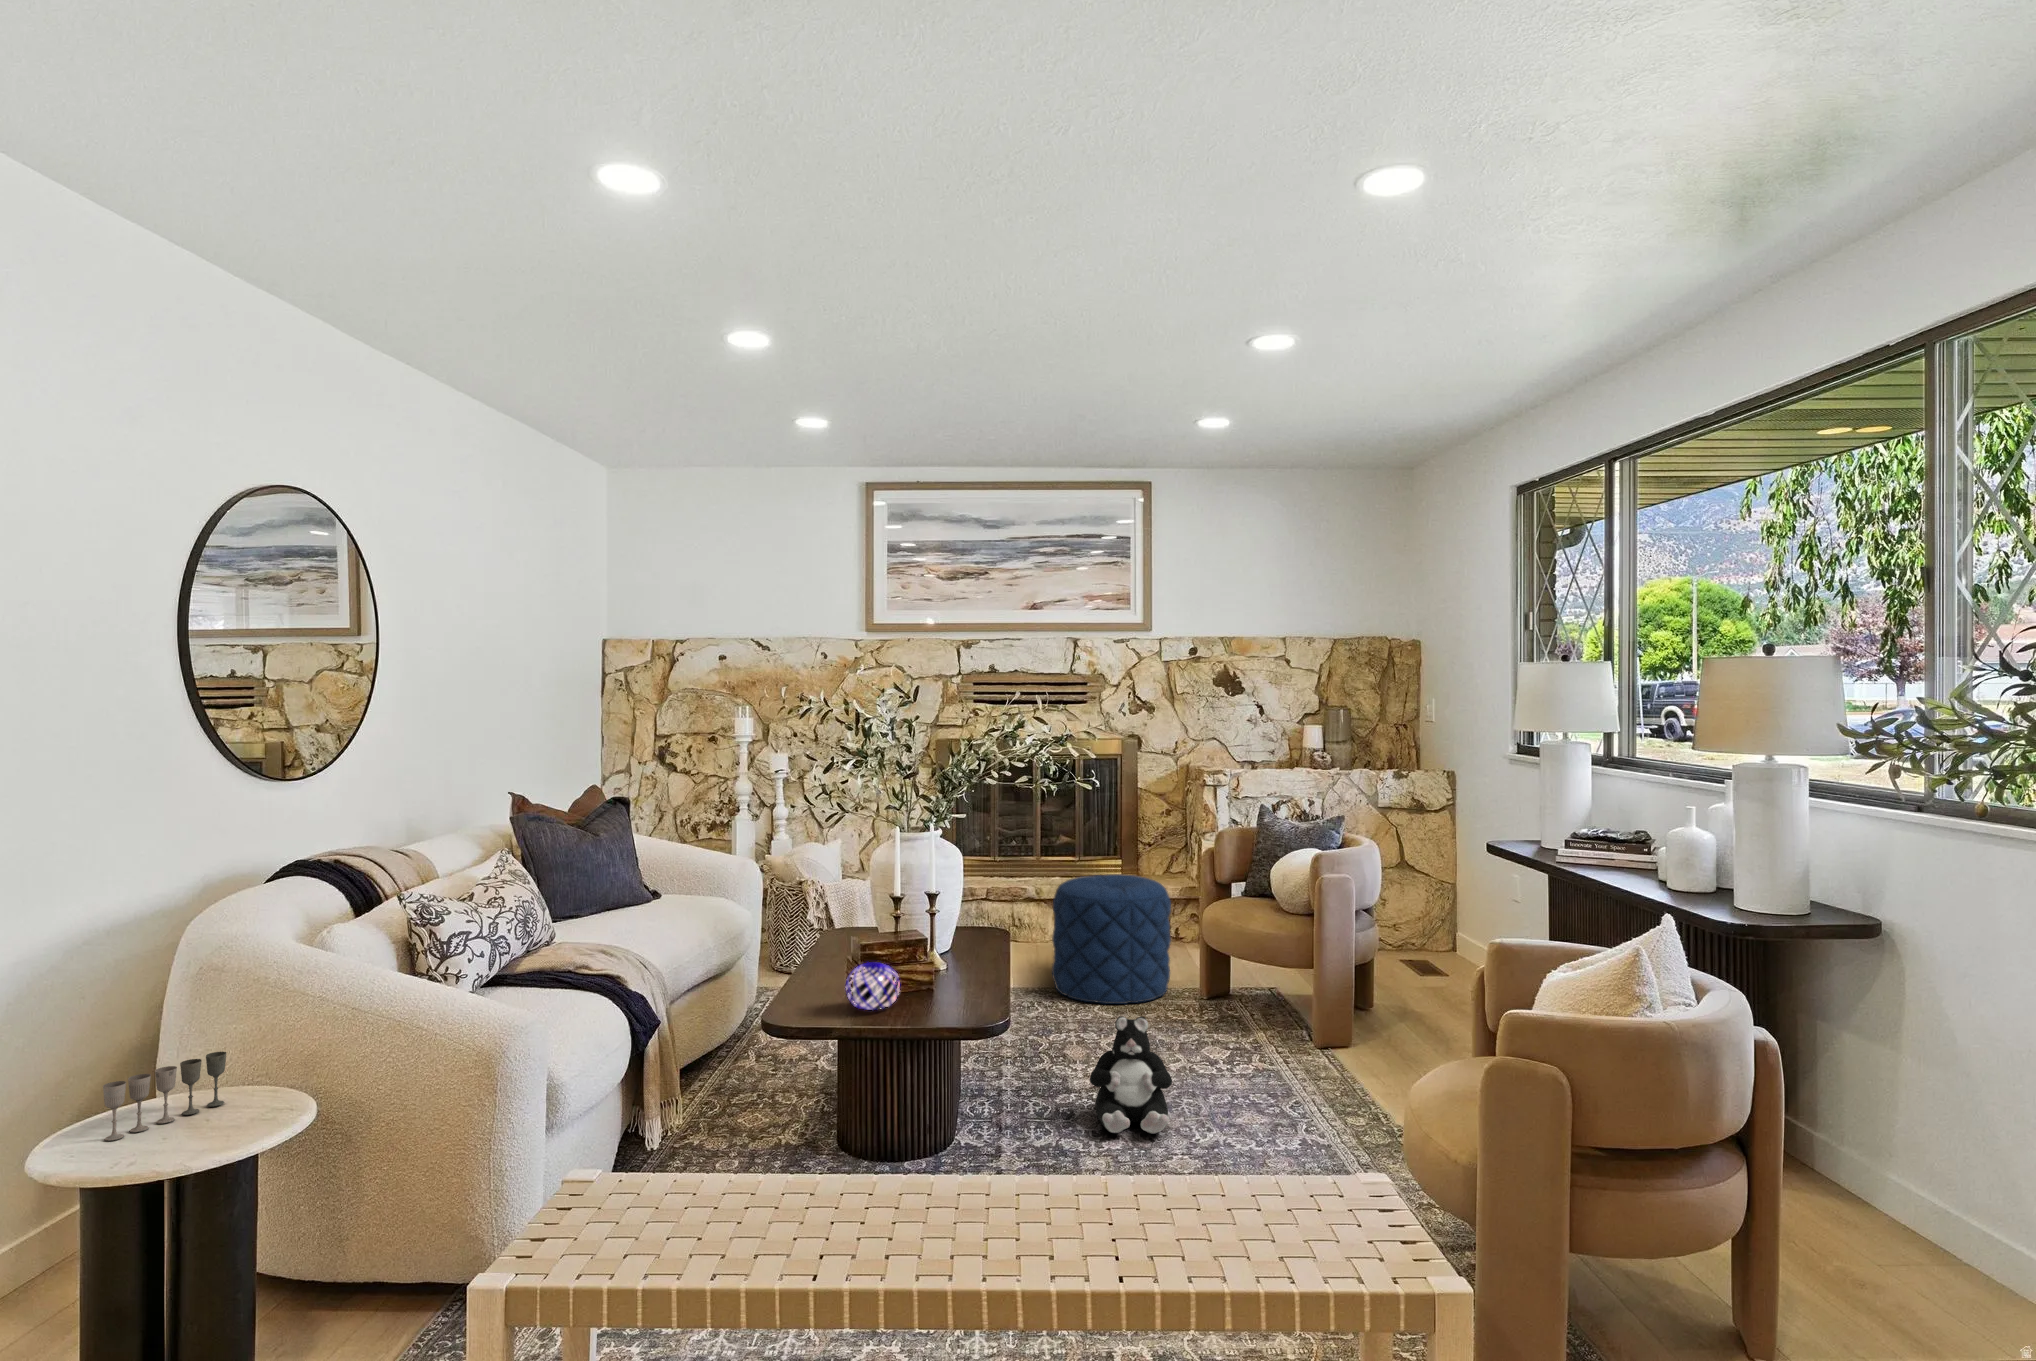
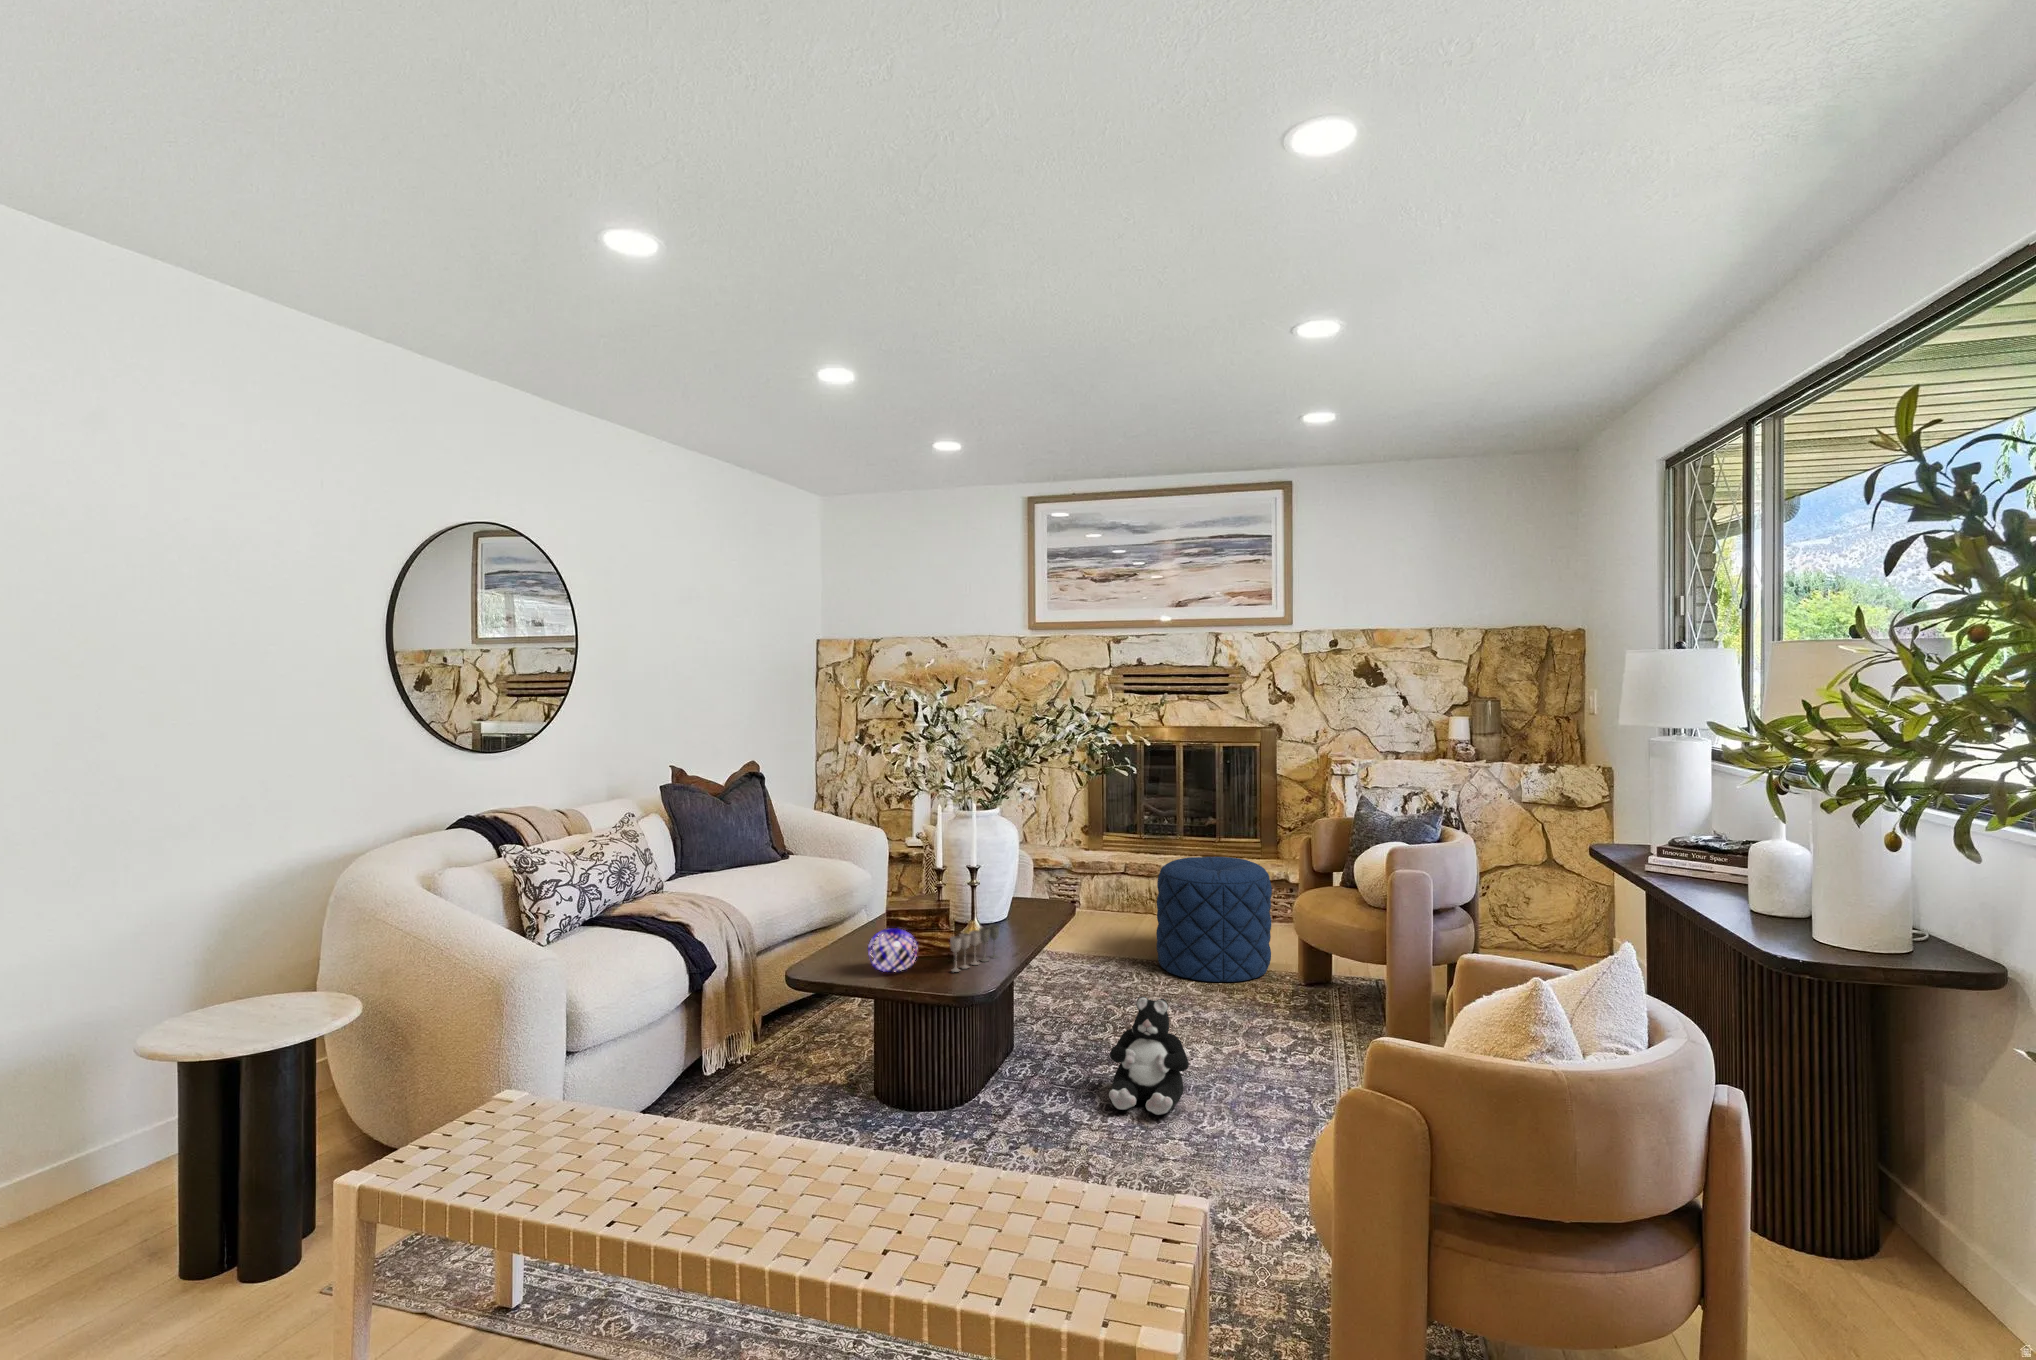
wine glass: present [103,1052,226,1141] -> present [950,924,1000,972]

